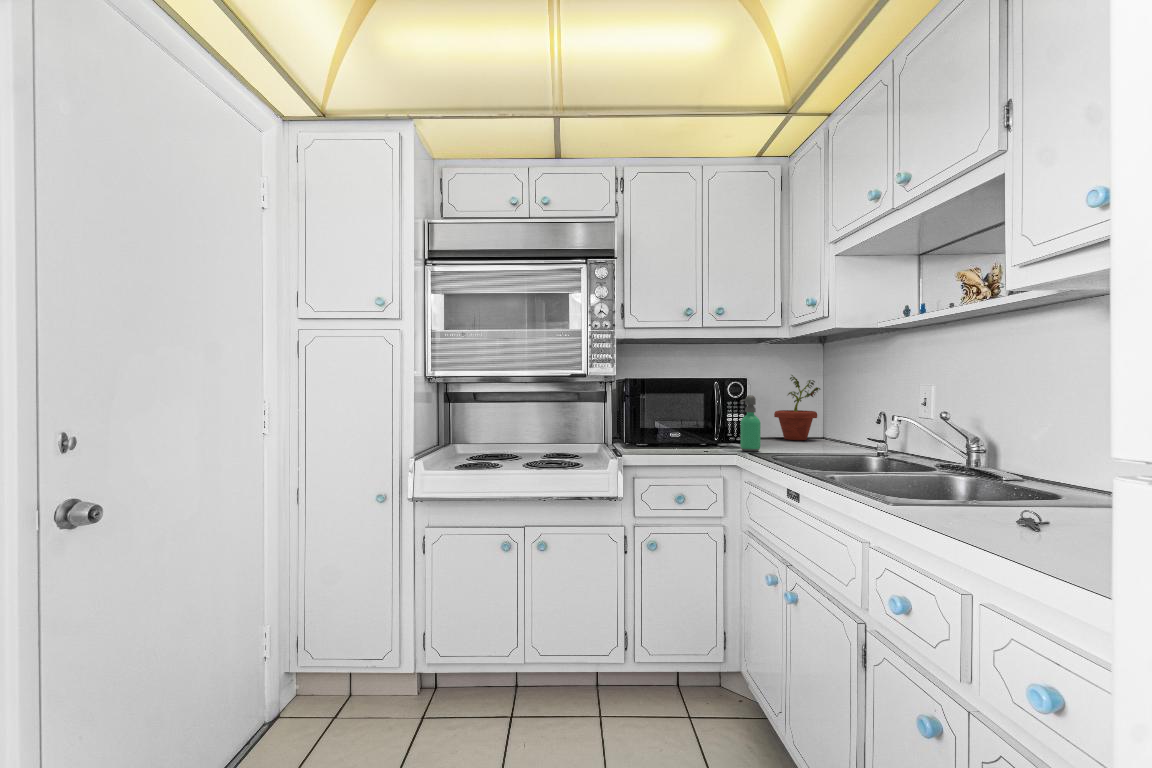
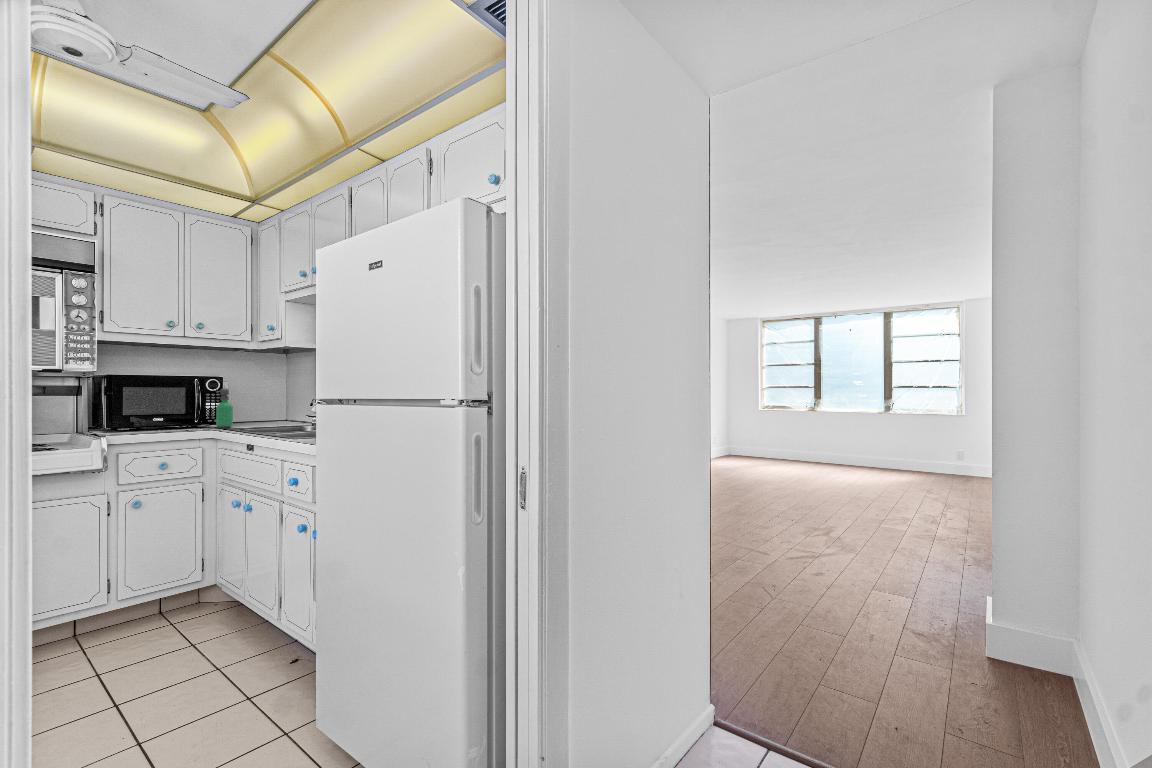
potted plant: present [774,375,820,440] -> none [245,375,282,421]

